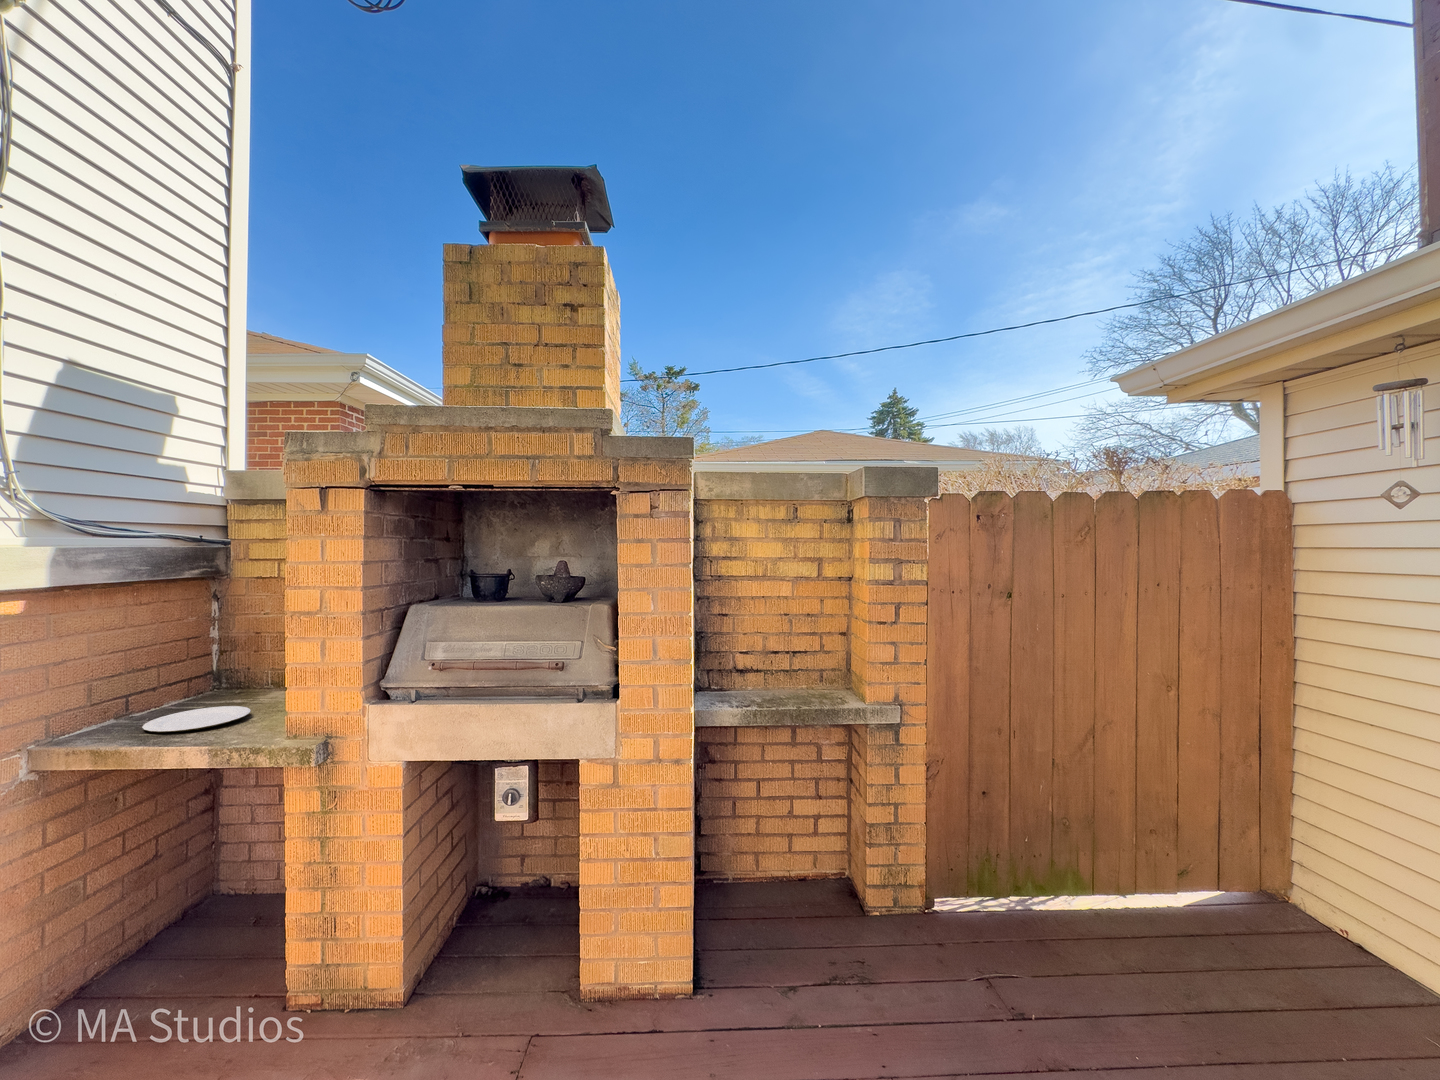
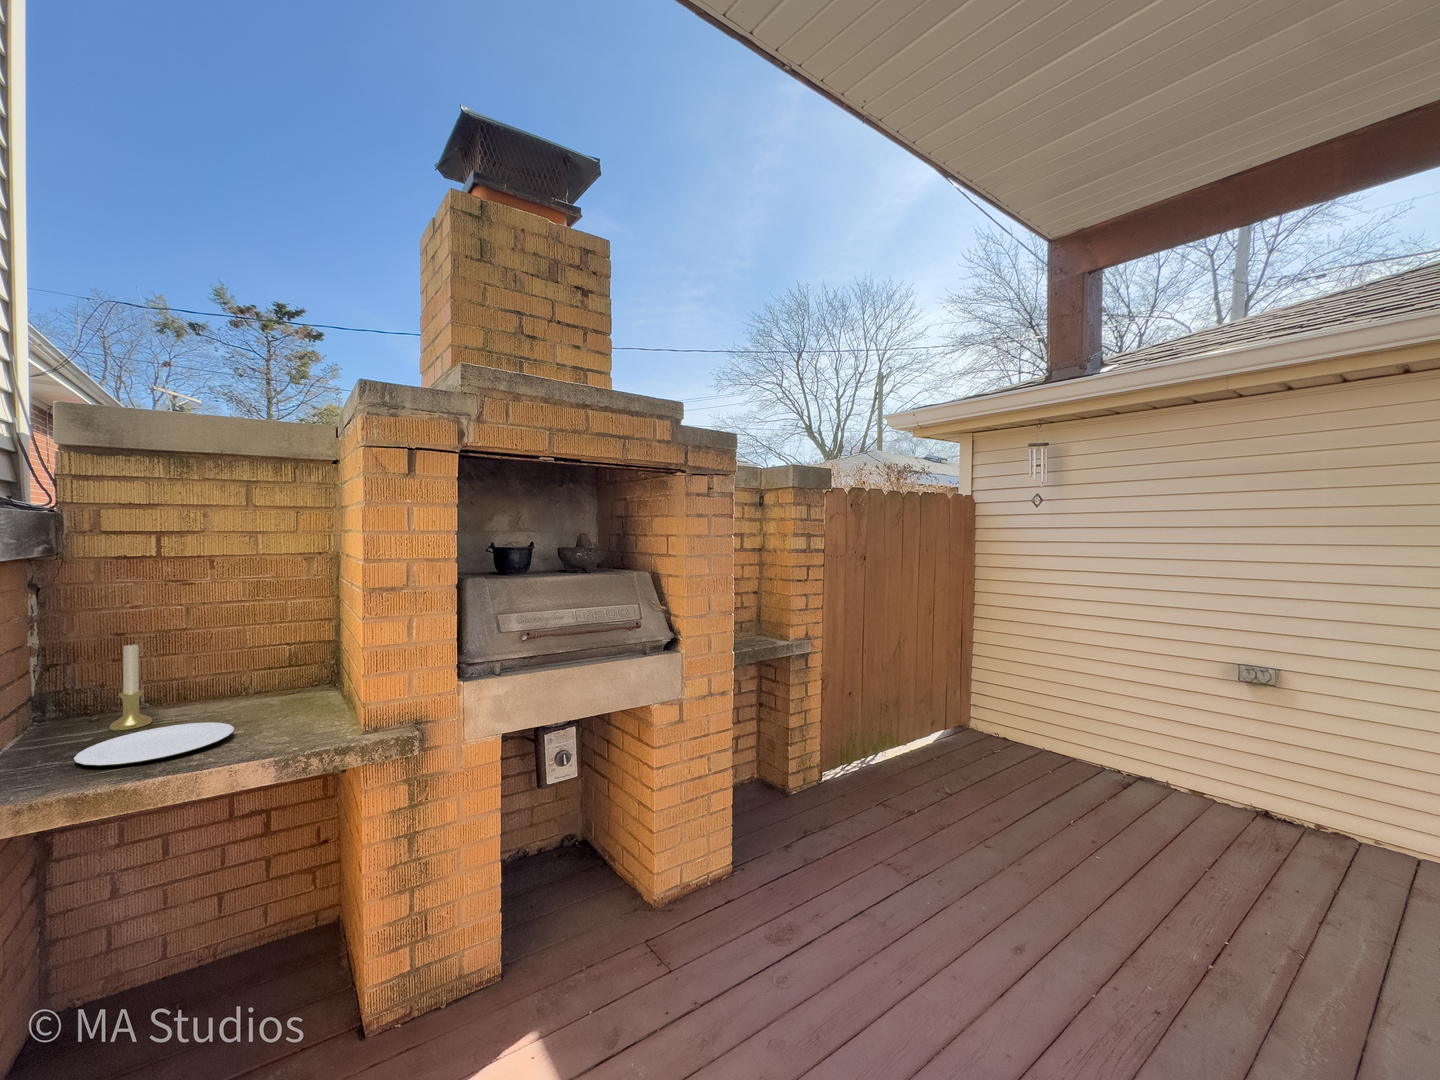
candle holder: none [223,640,250,703] -> present [110,644,152,731]

